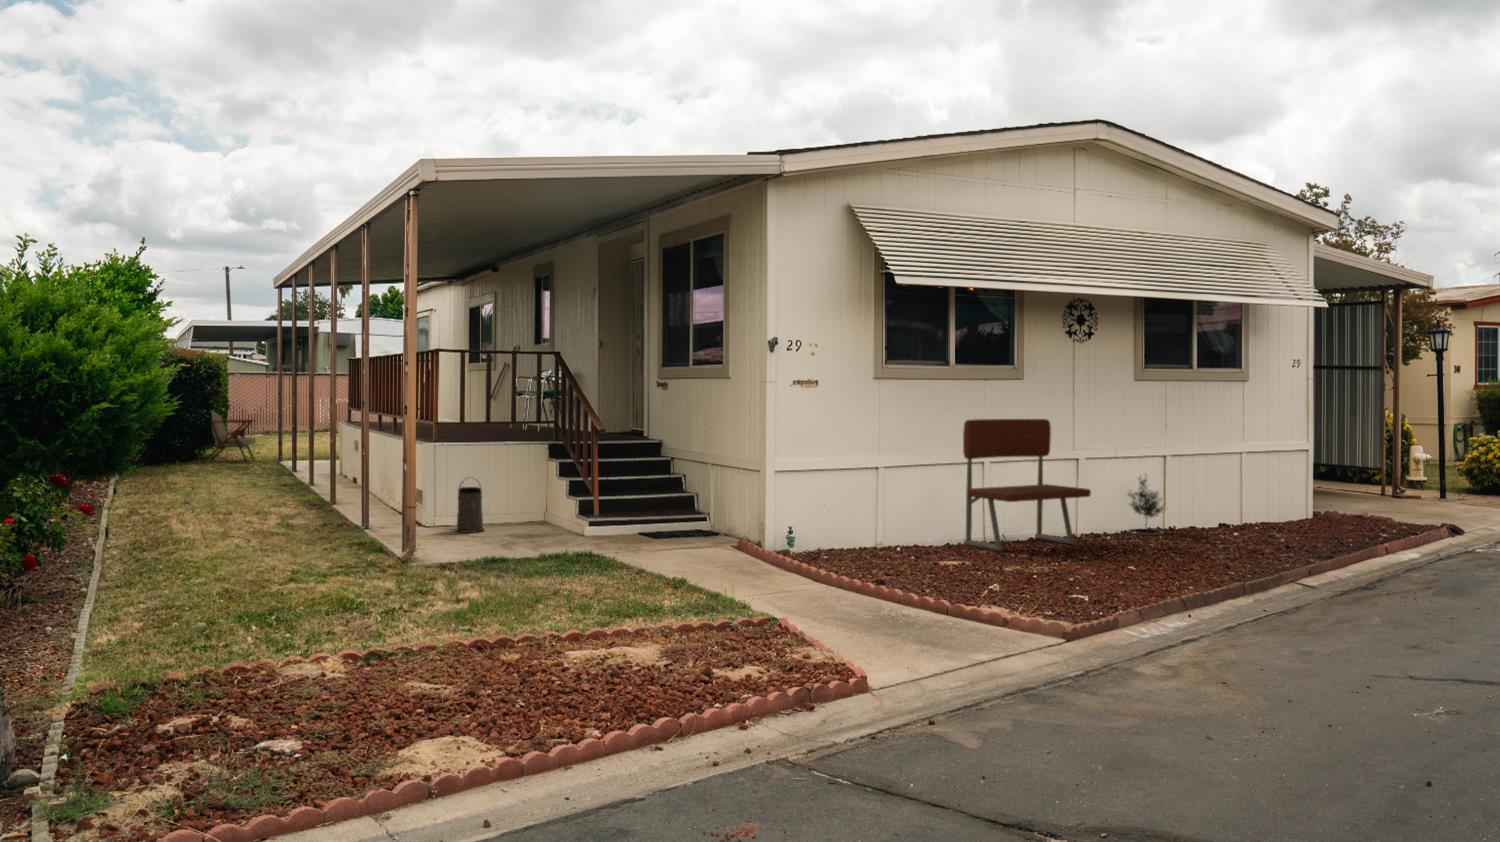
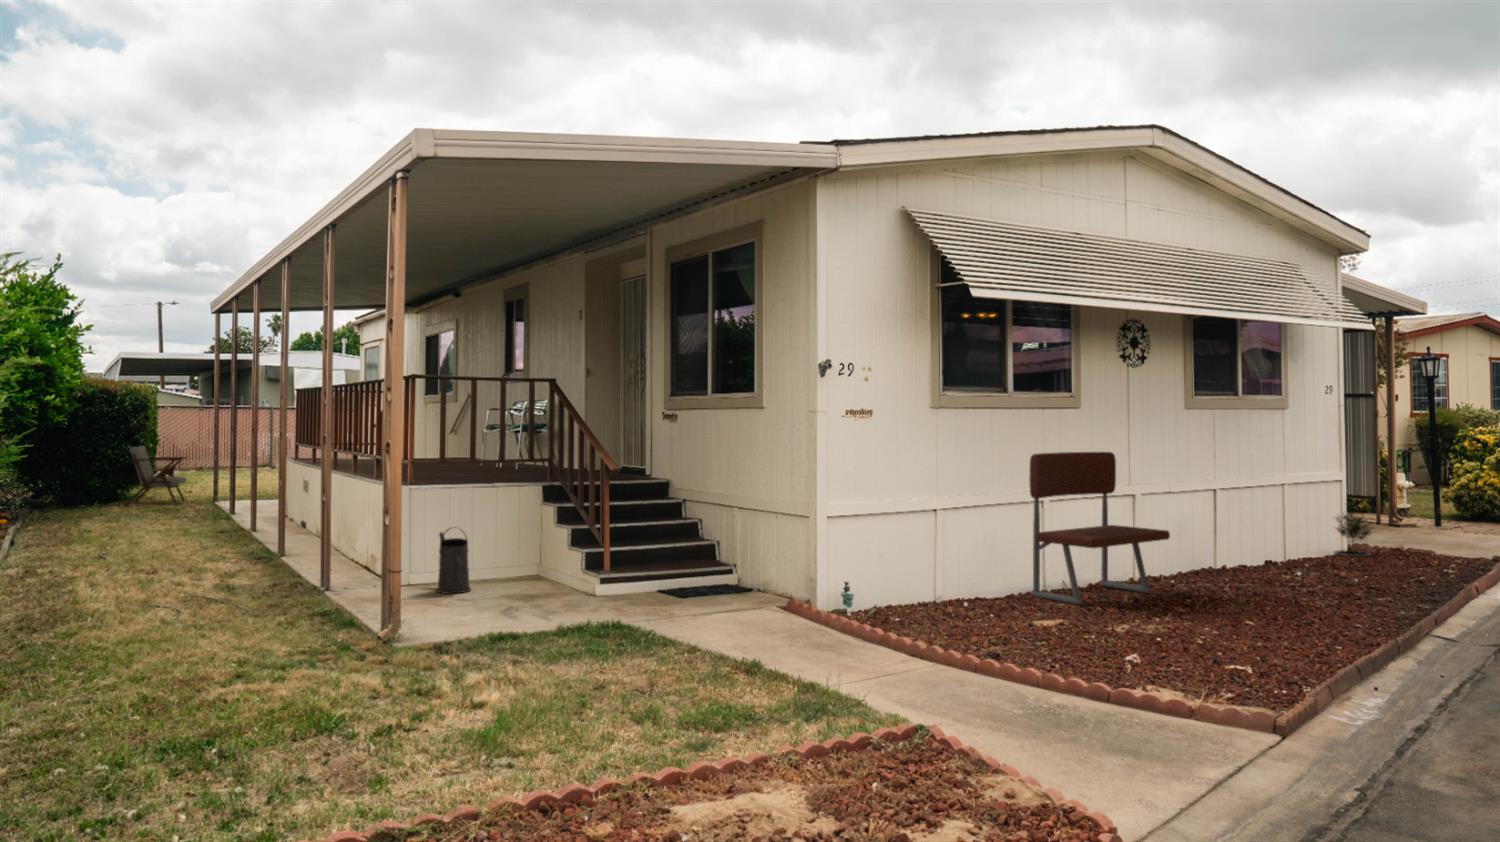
potted tree: present [1127,476,1165,535] -> present [1334,503,1373,557]

